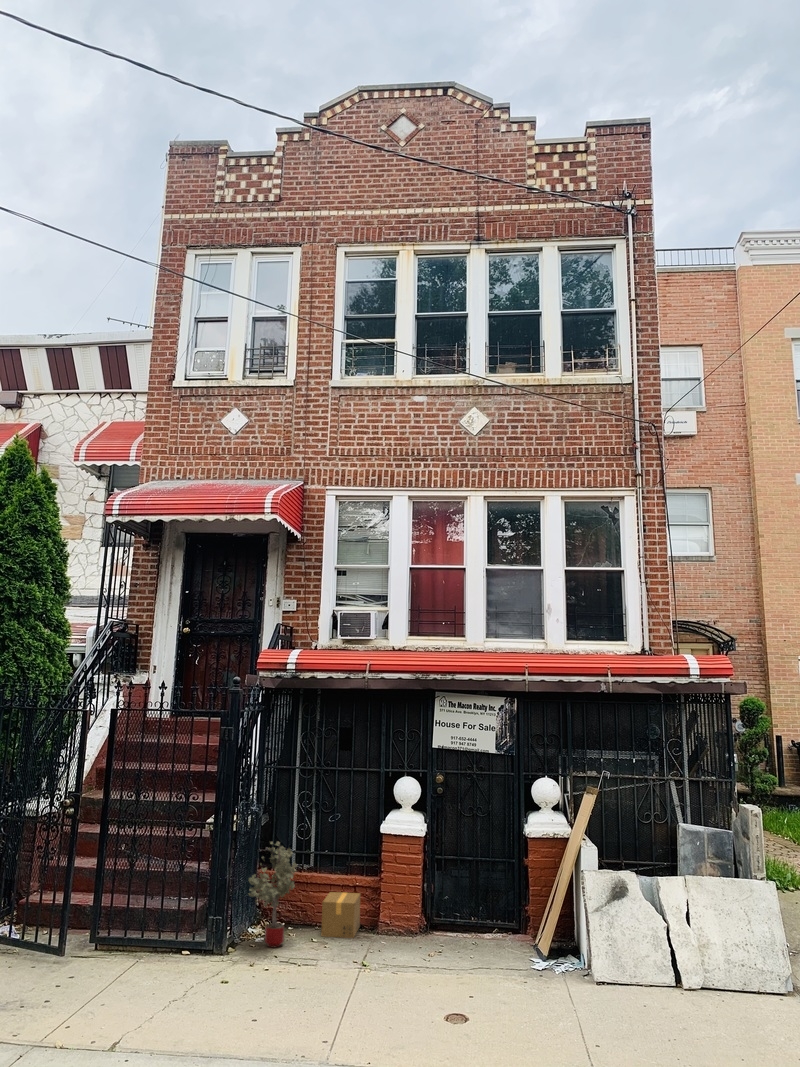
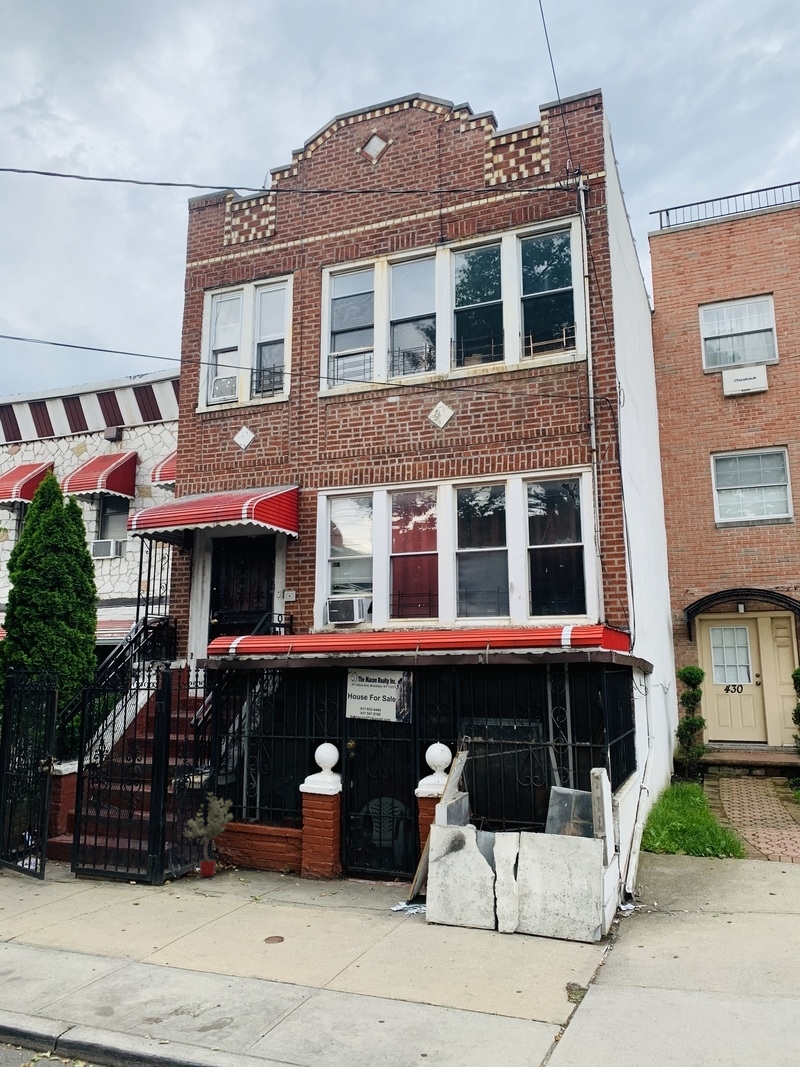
cardboard box: present [321,892,360,938] -> none [254,839,297,876]

